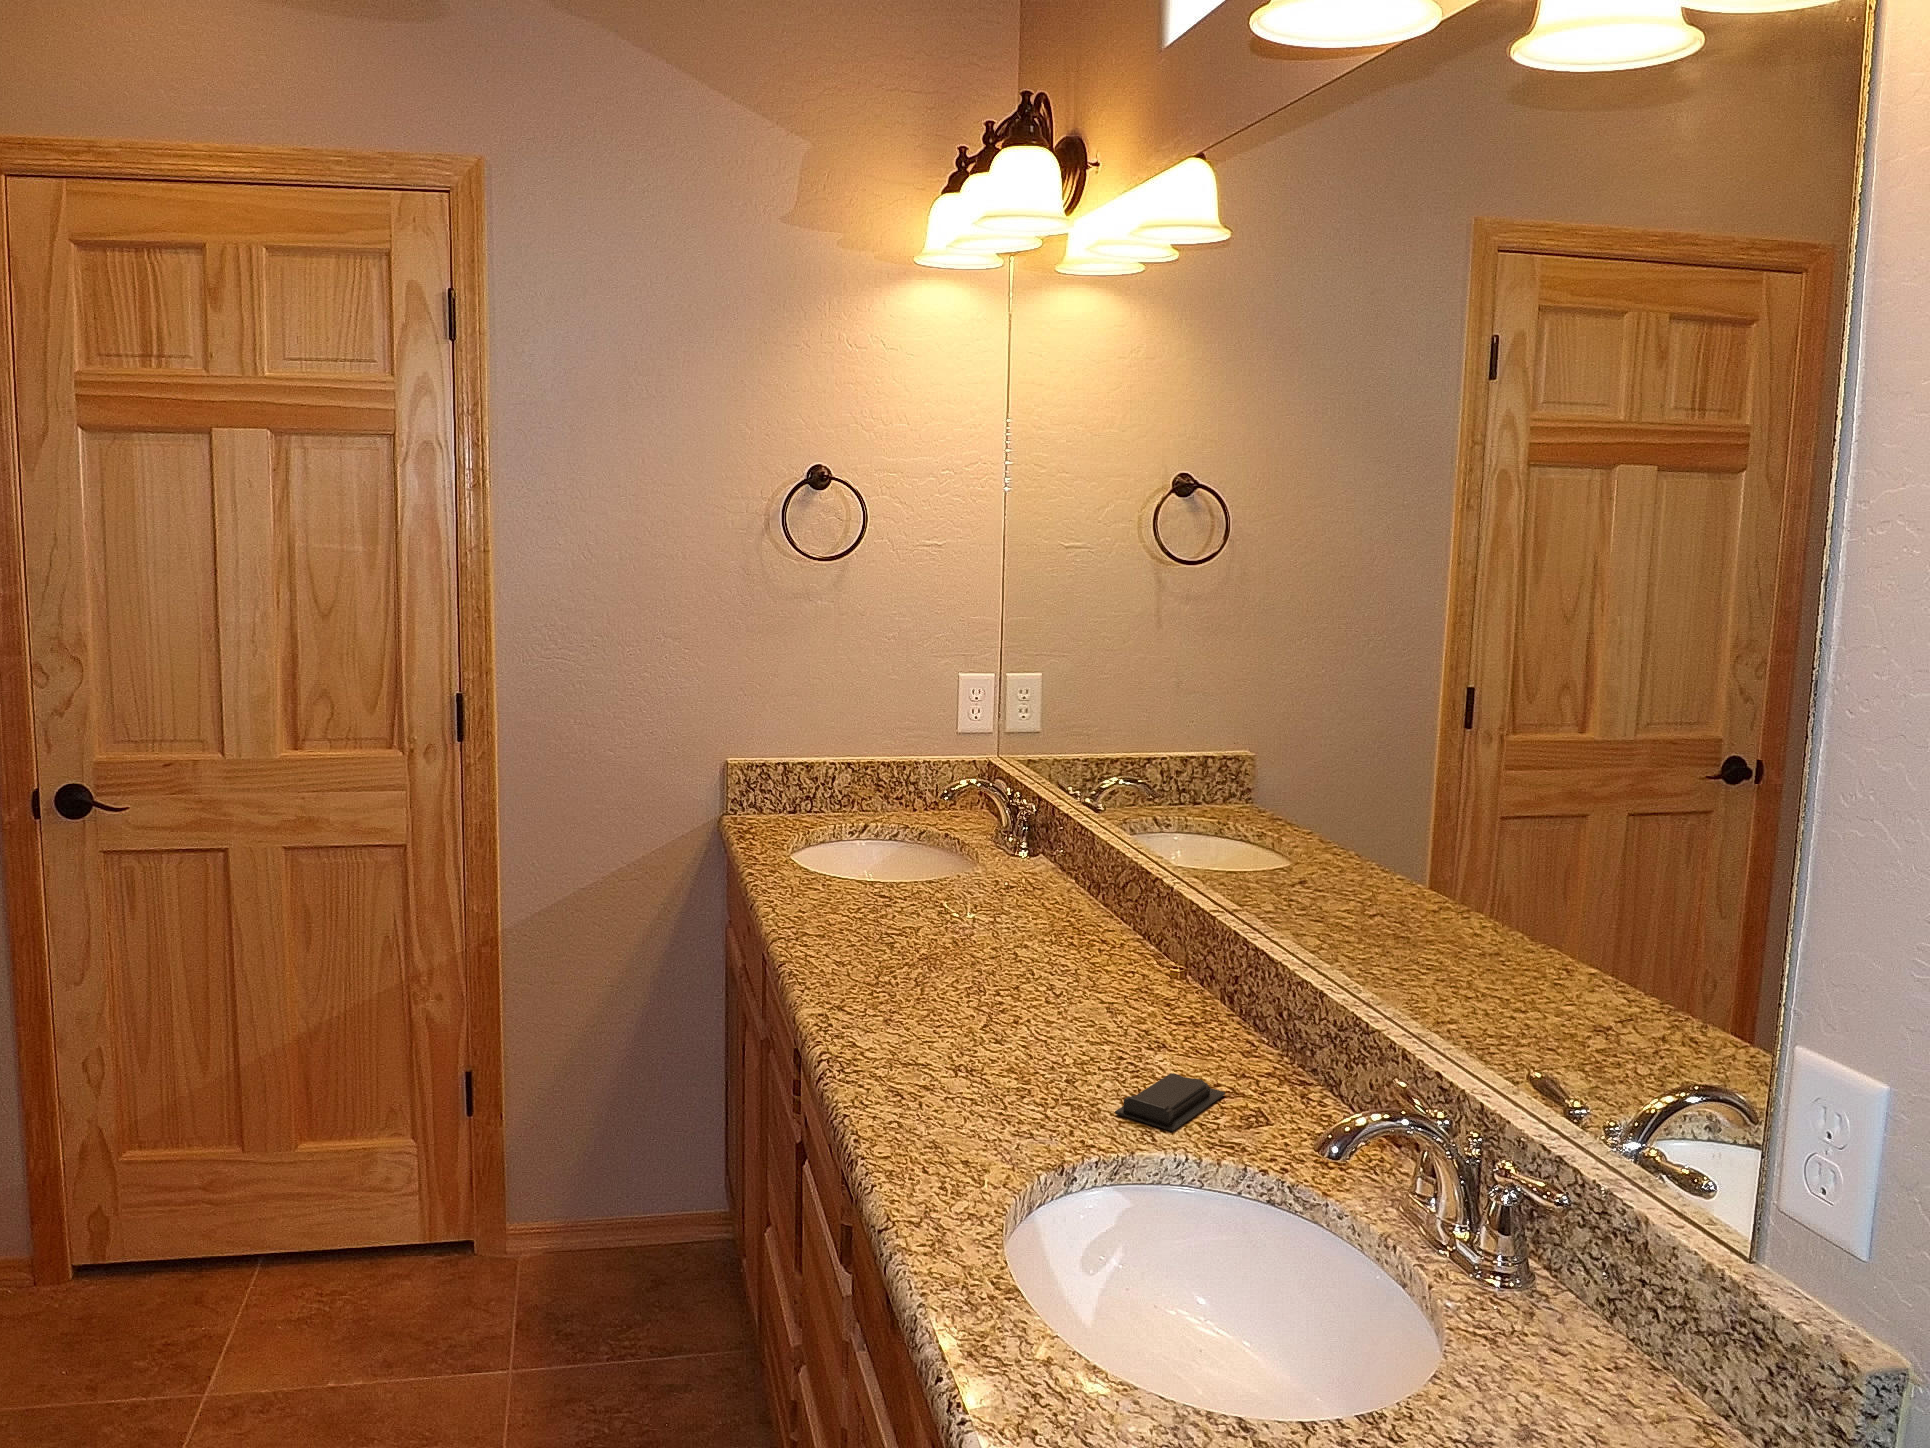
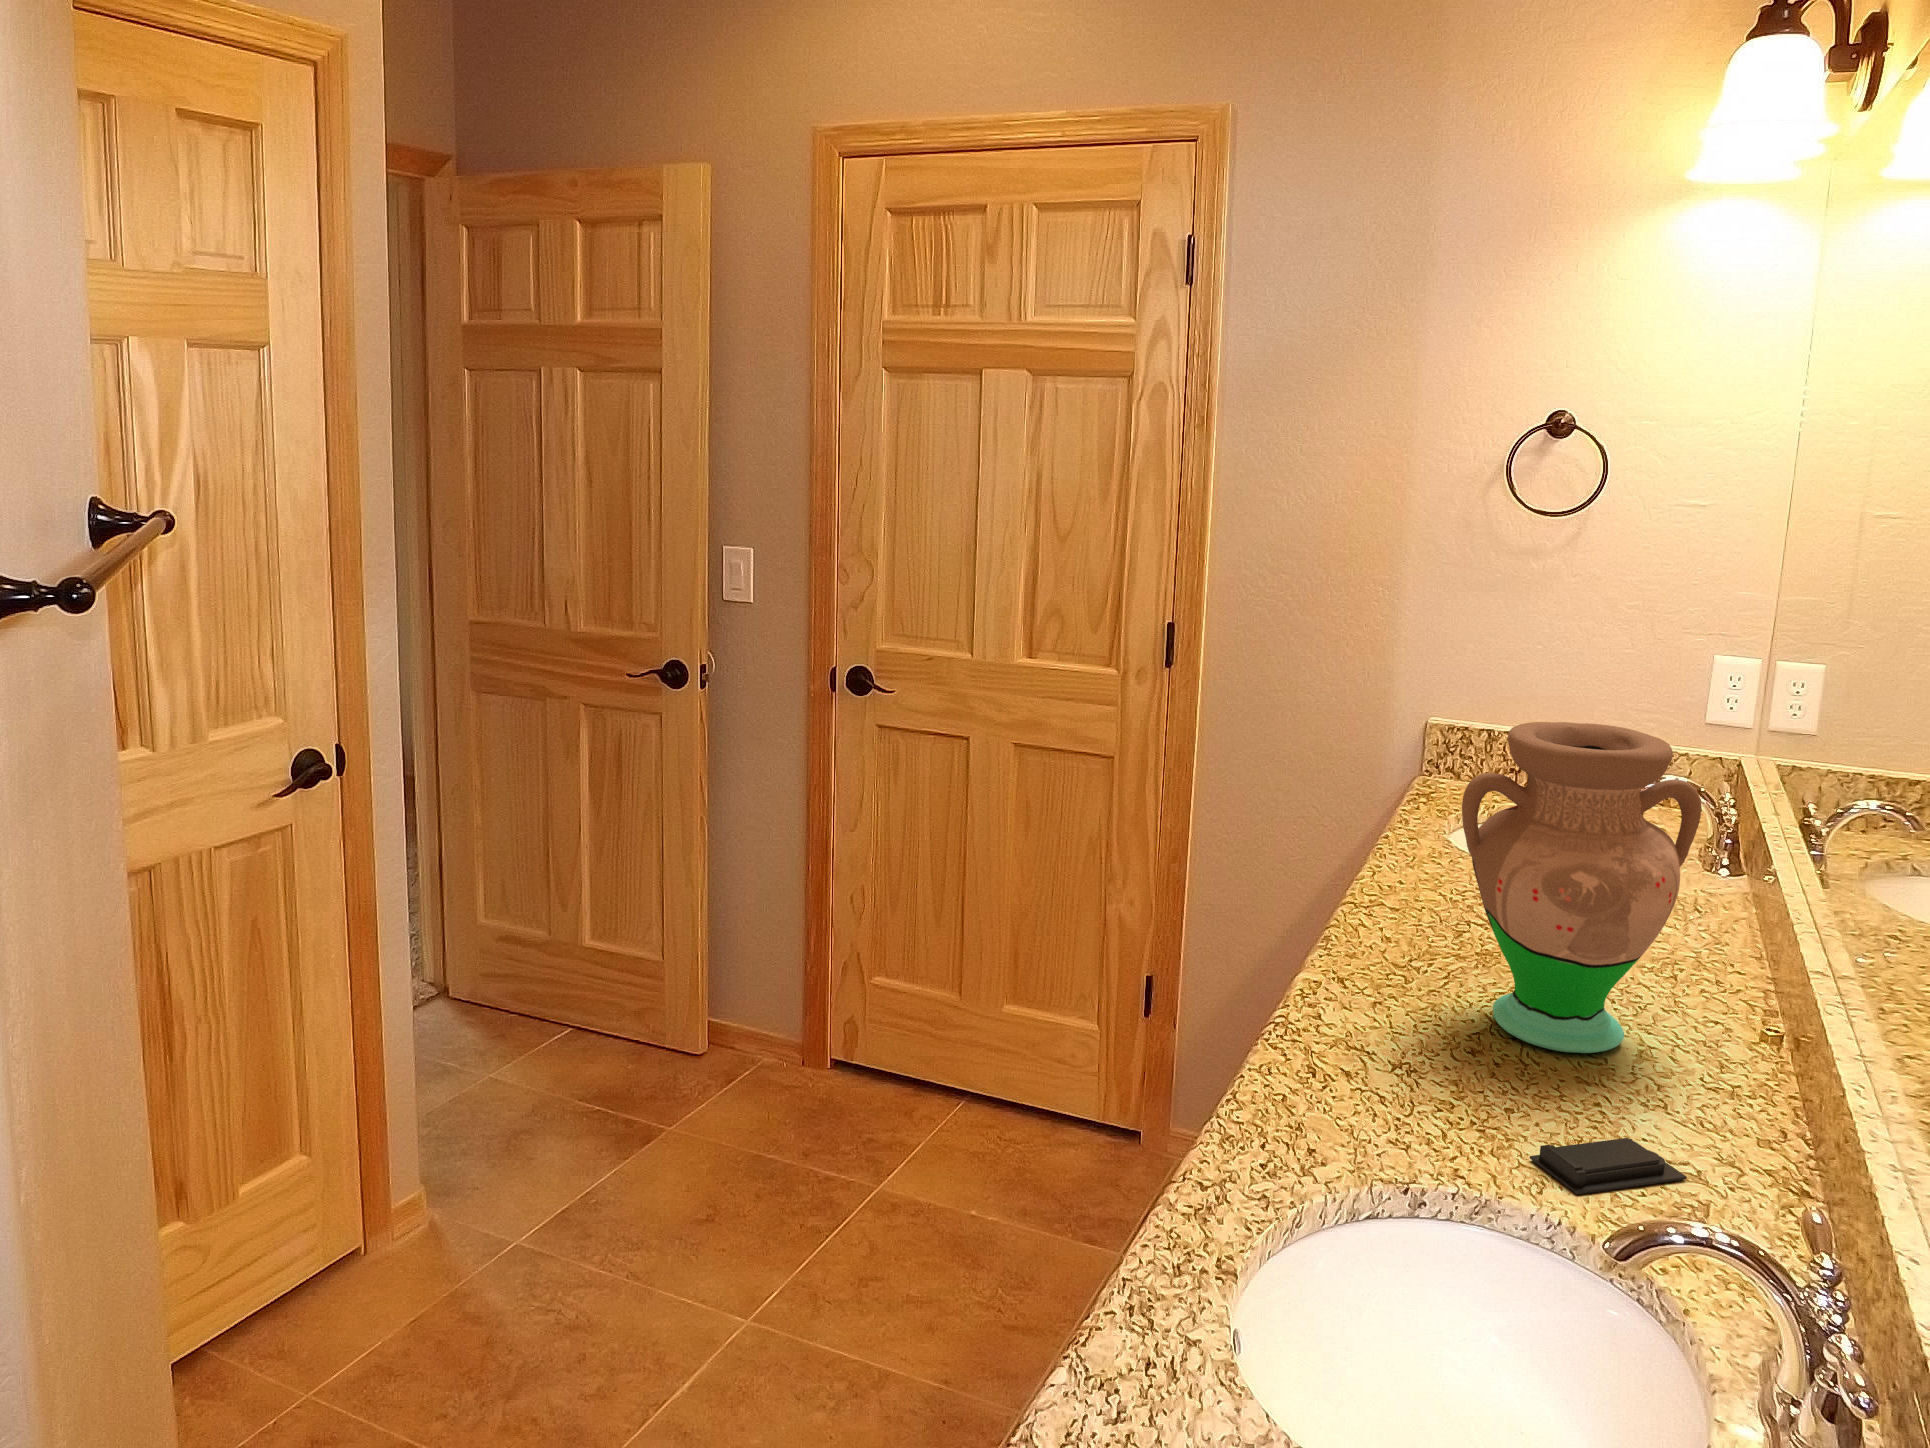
vase: none [949,725,1121,1020] -> present [1462,722,1701,1053]

